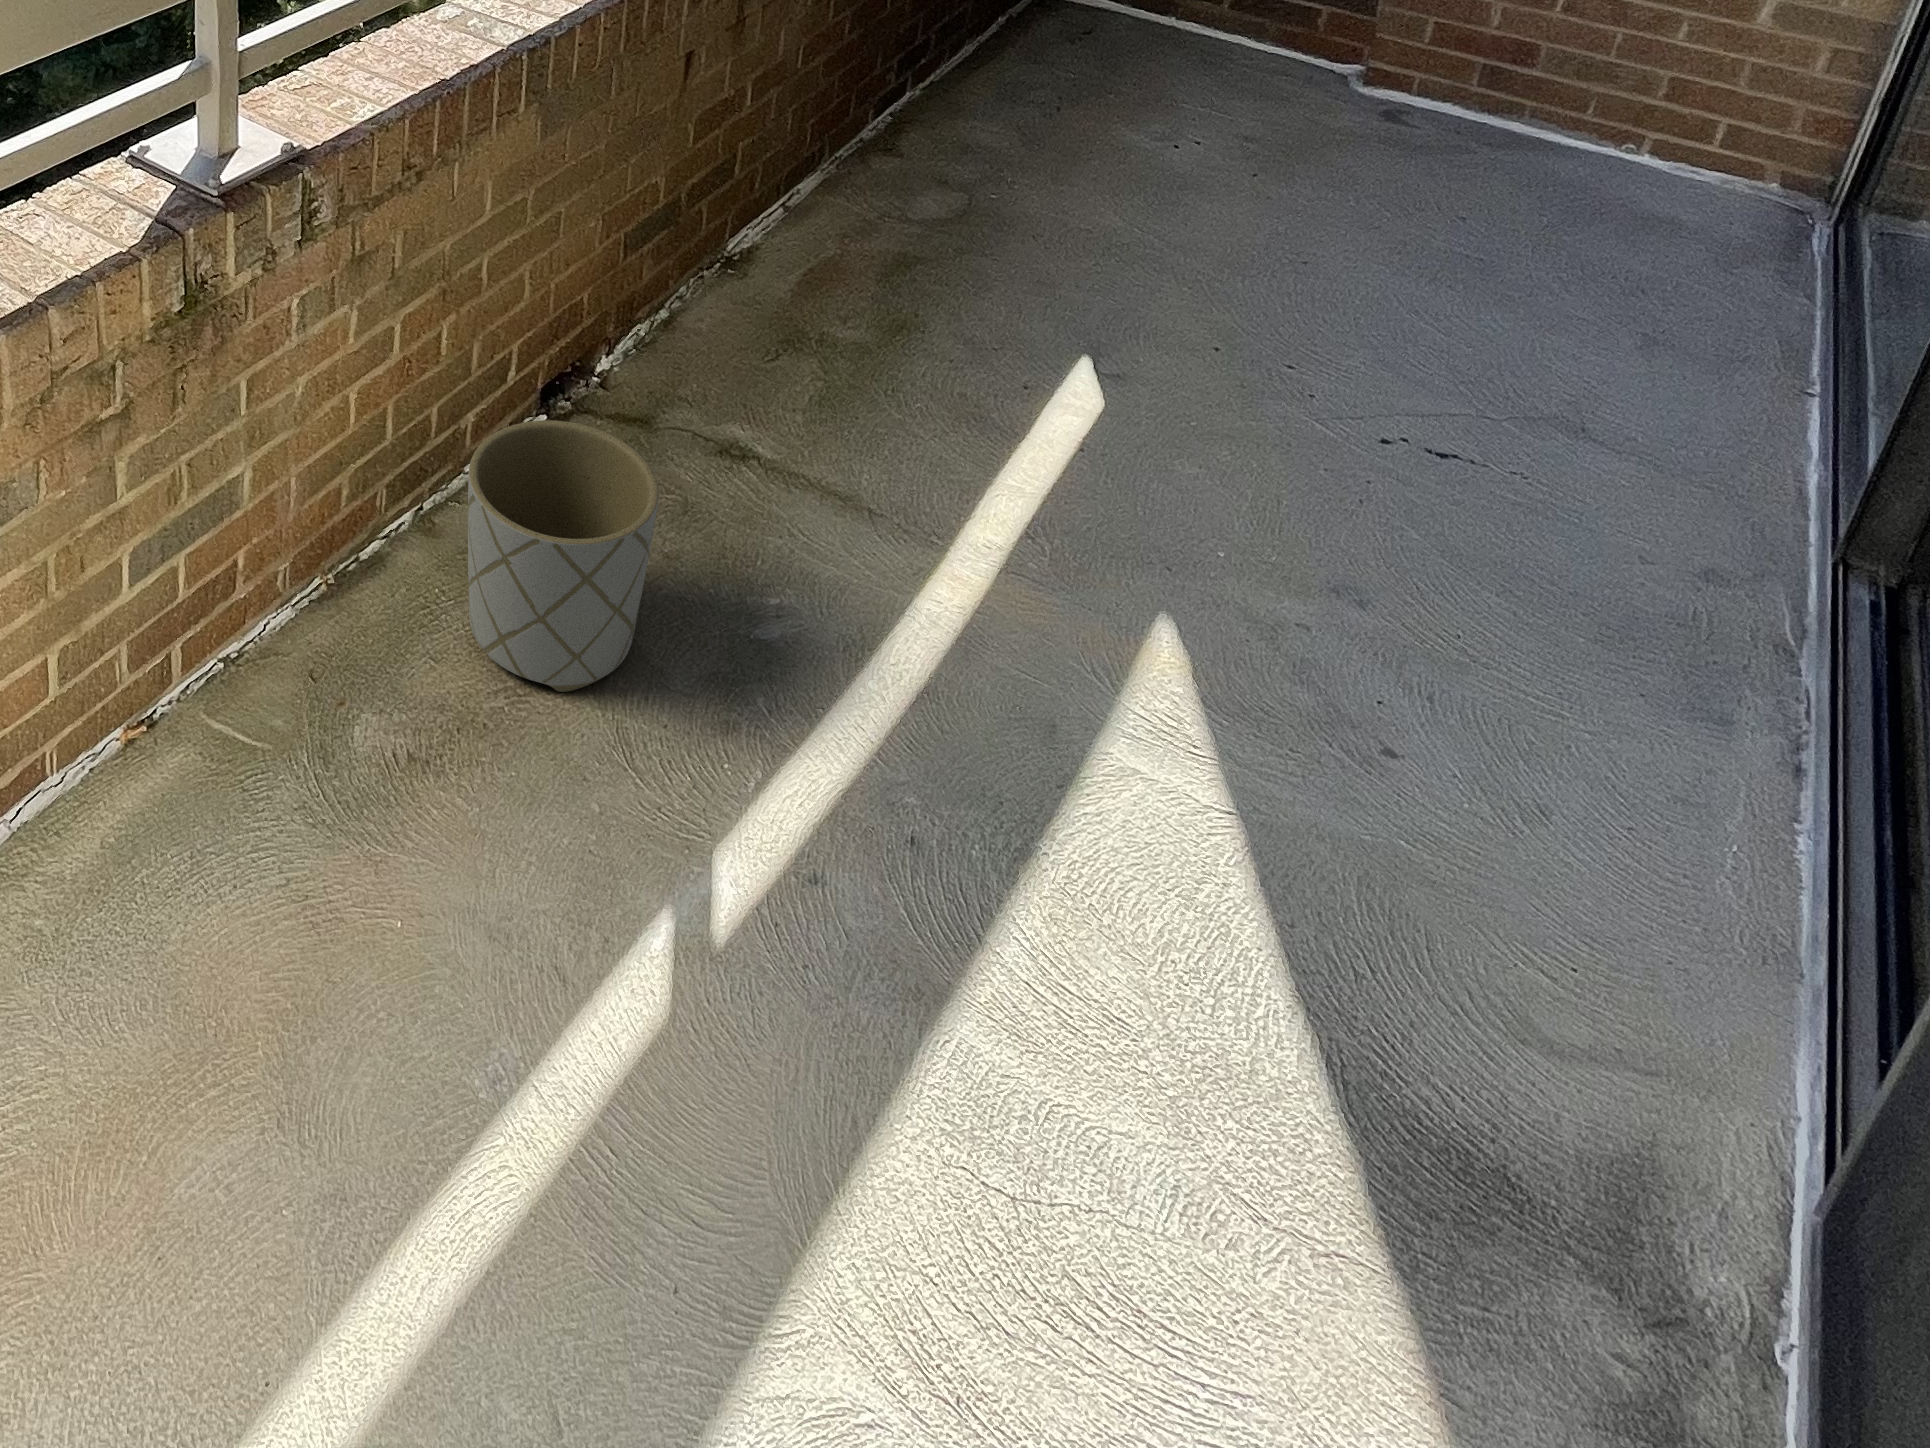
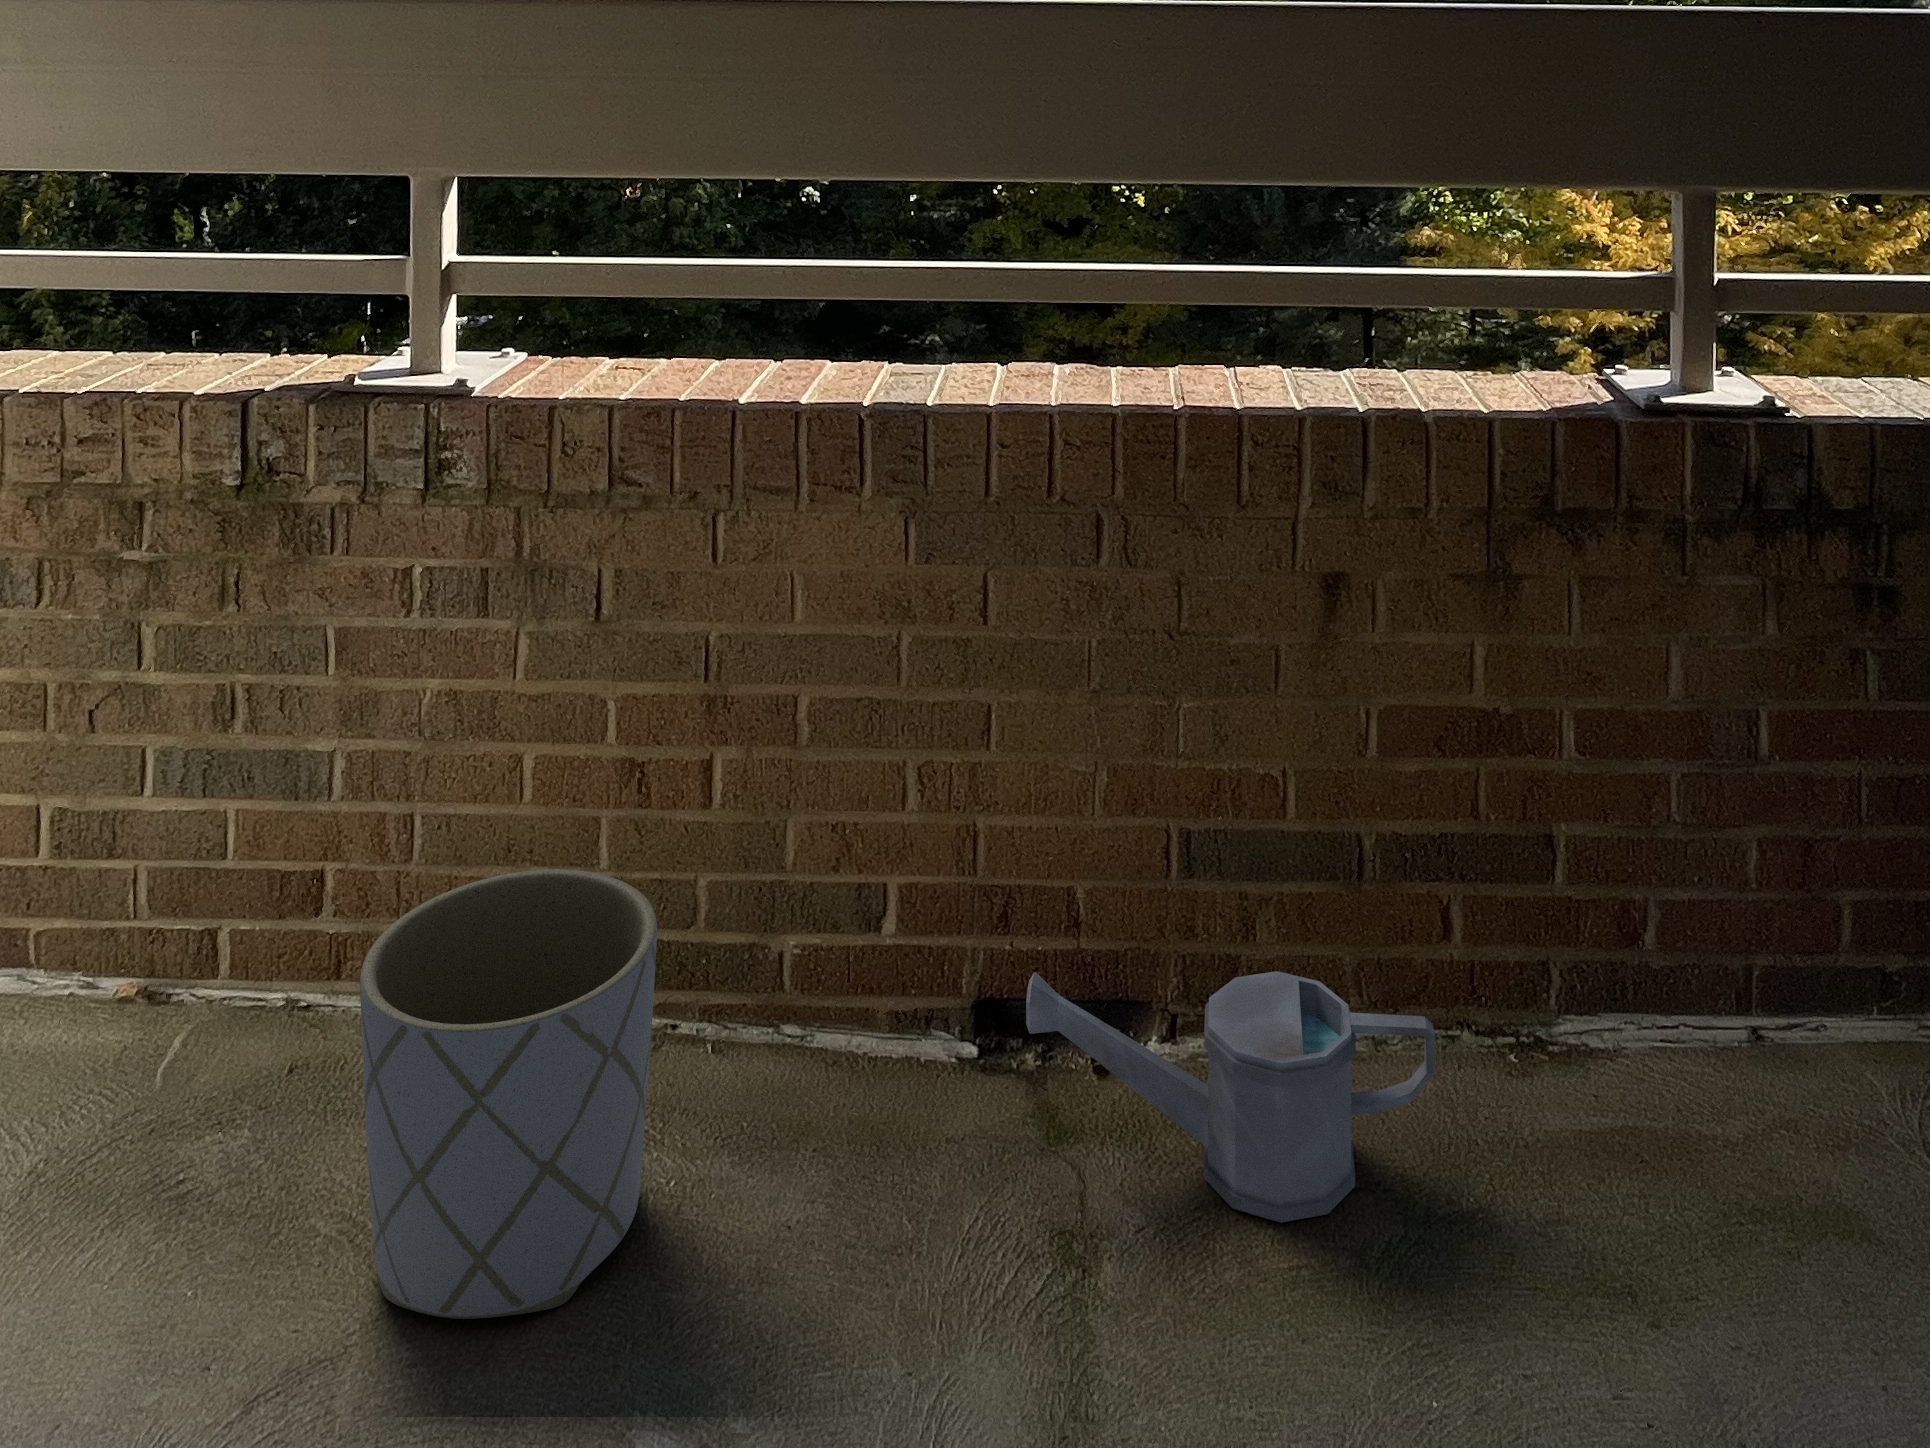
watering can: none [637,272,772,401] -> present [1026,971,1435,1223]

